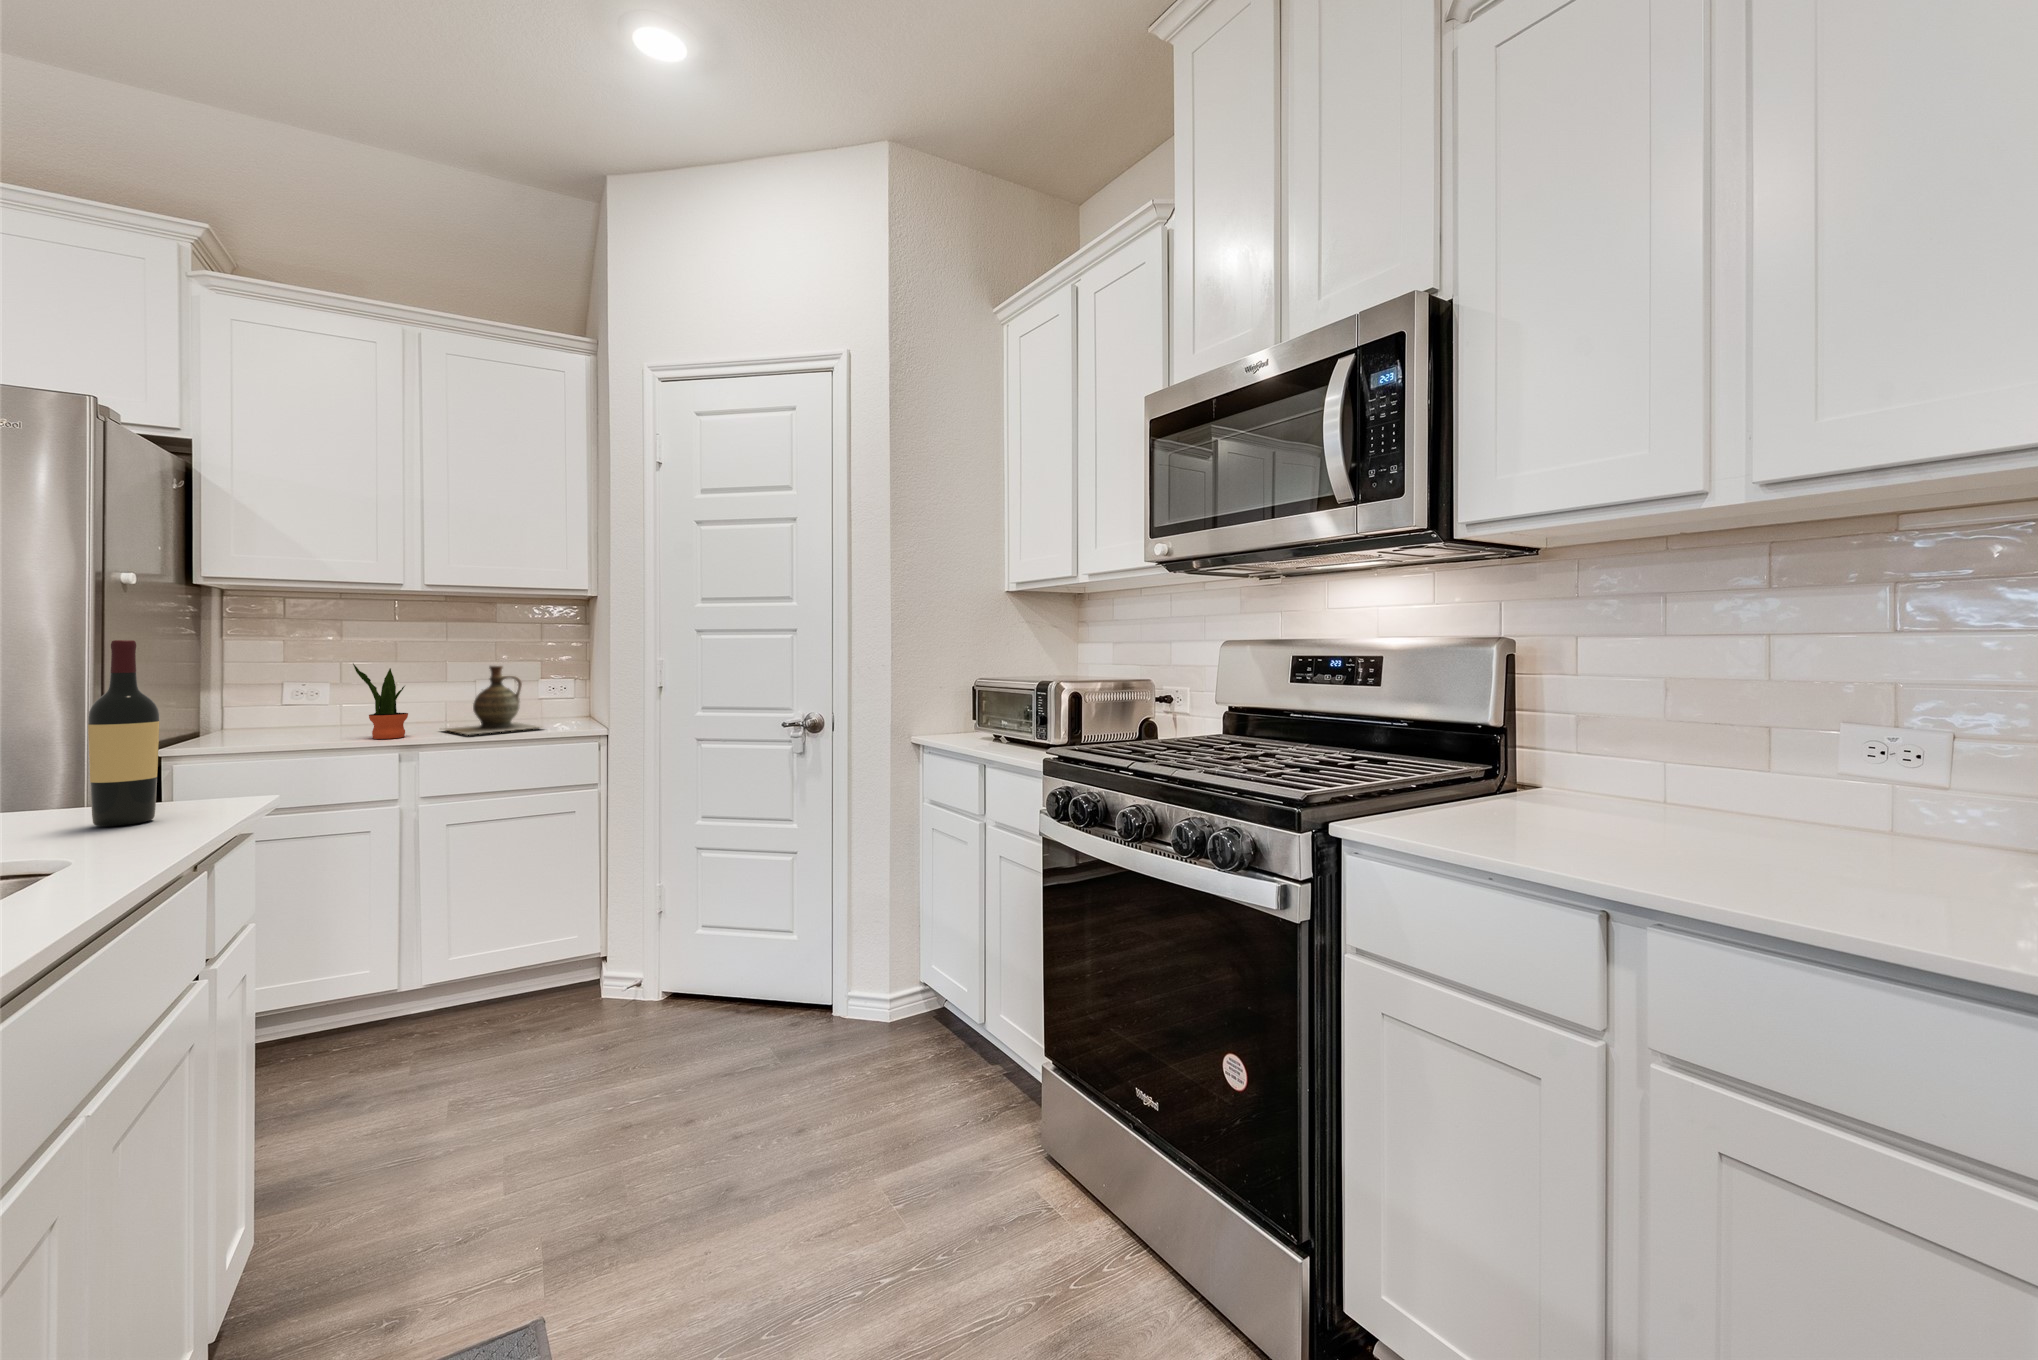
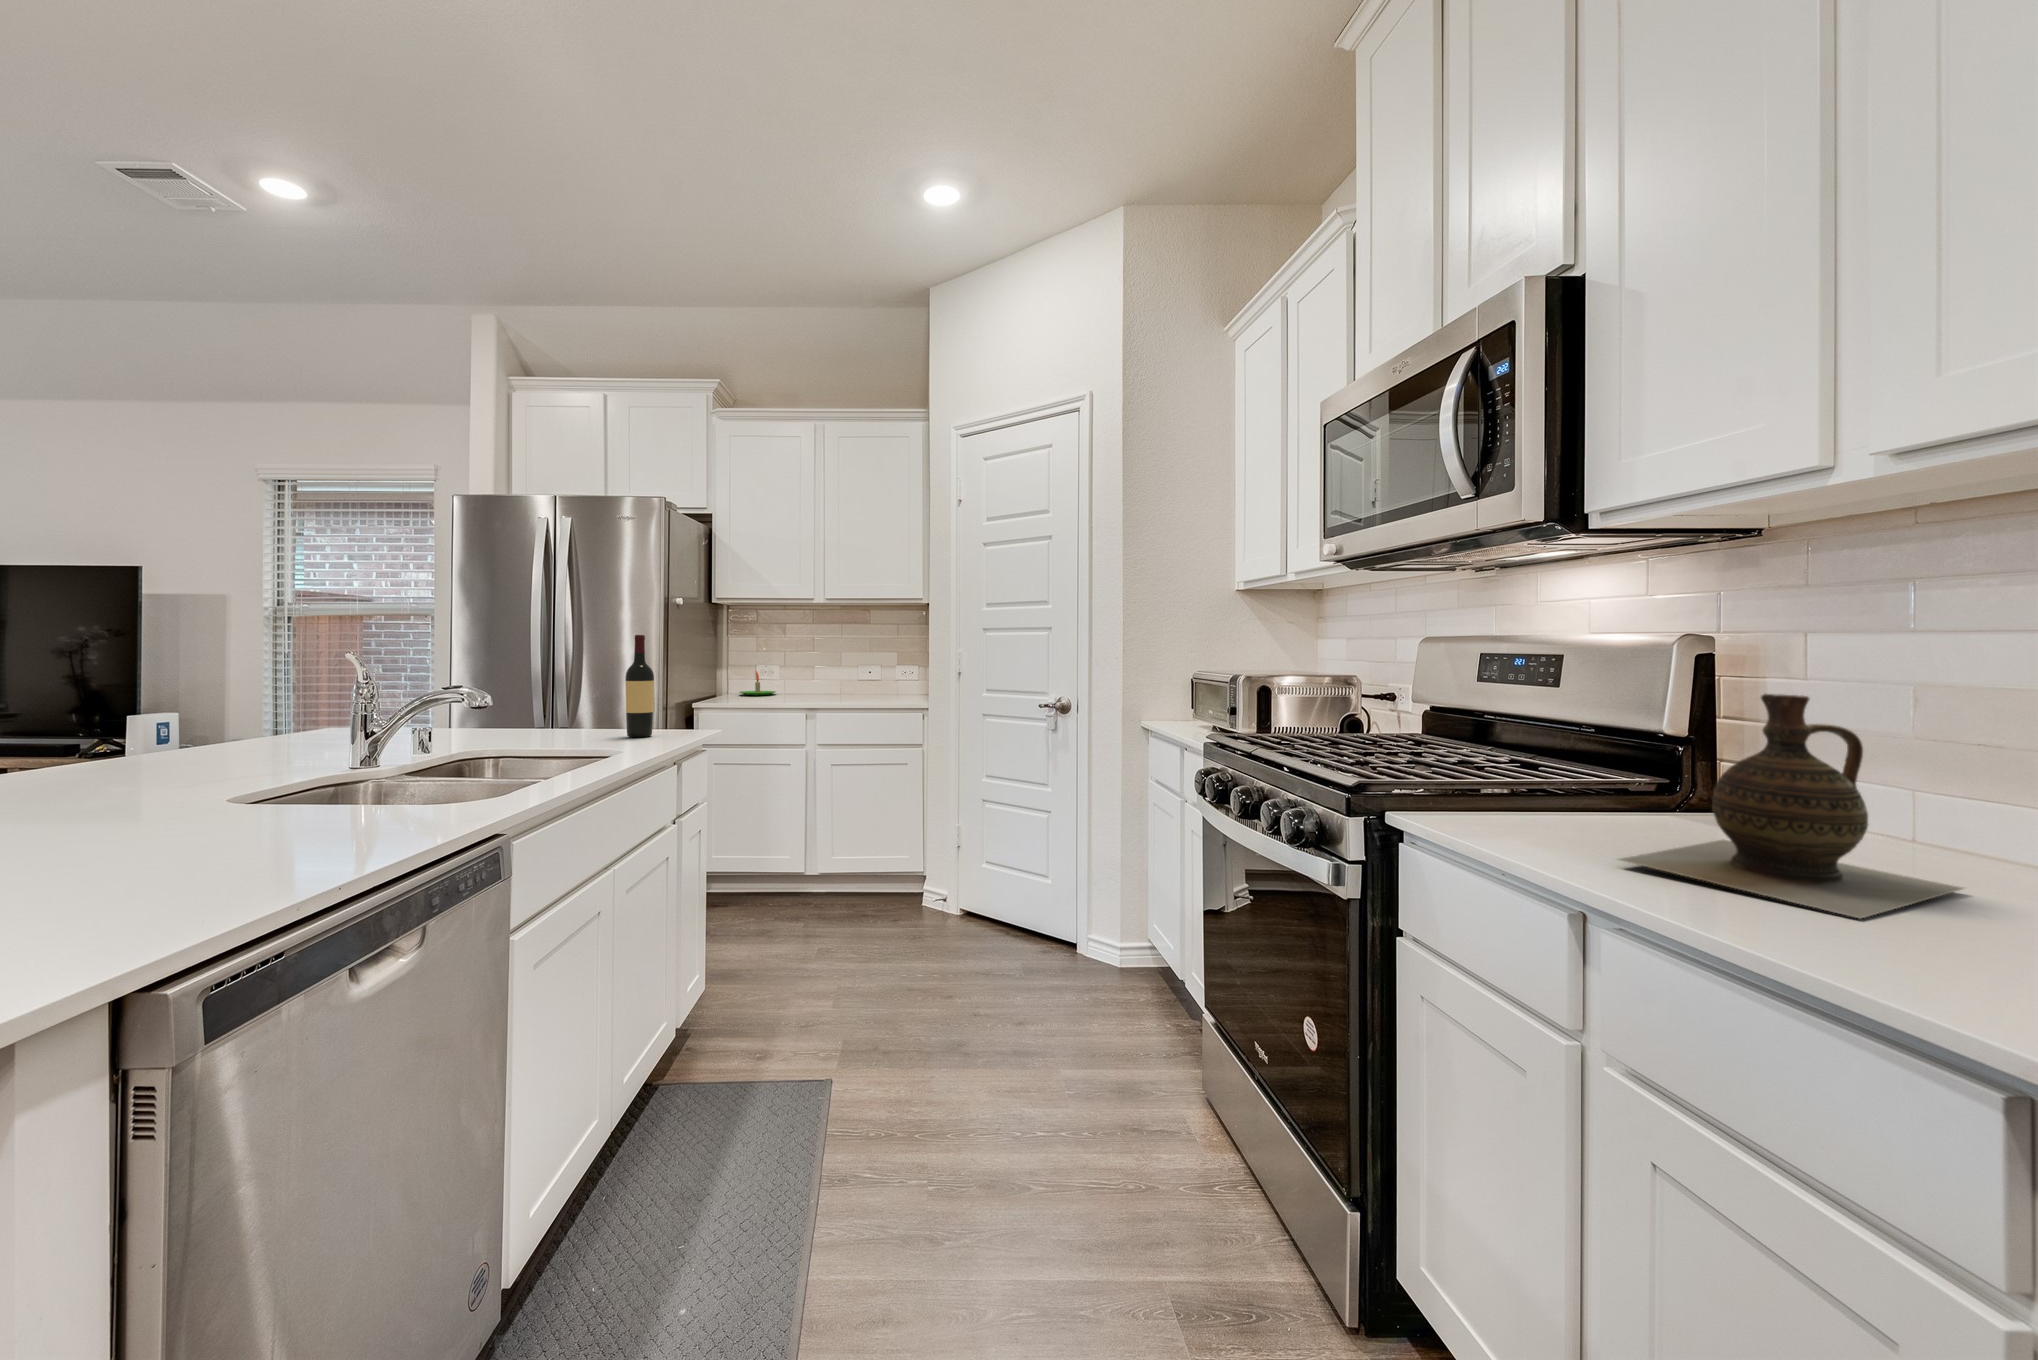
potted plant: present [353,664,408,739] -> none [785,652,815,703]
ceramic jug: present [444,666,539,735] -> present [1620,694,1963,919]
candle: none [246,692,322,730] -> present [739,671,776,695]

